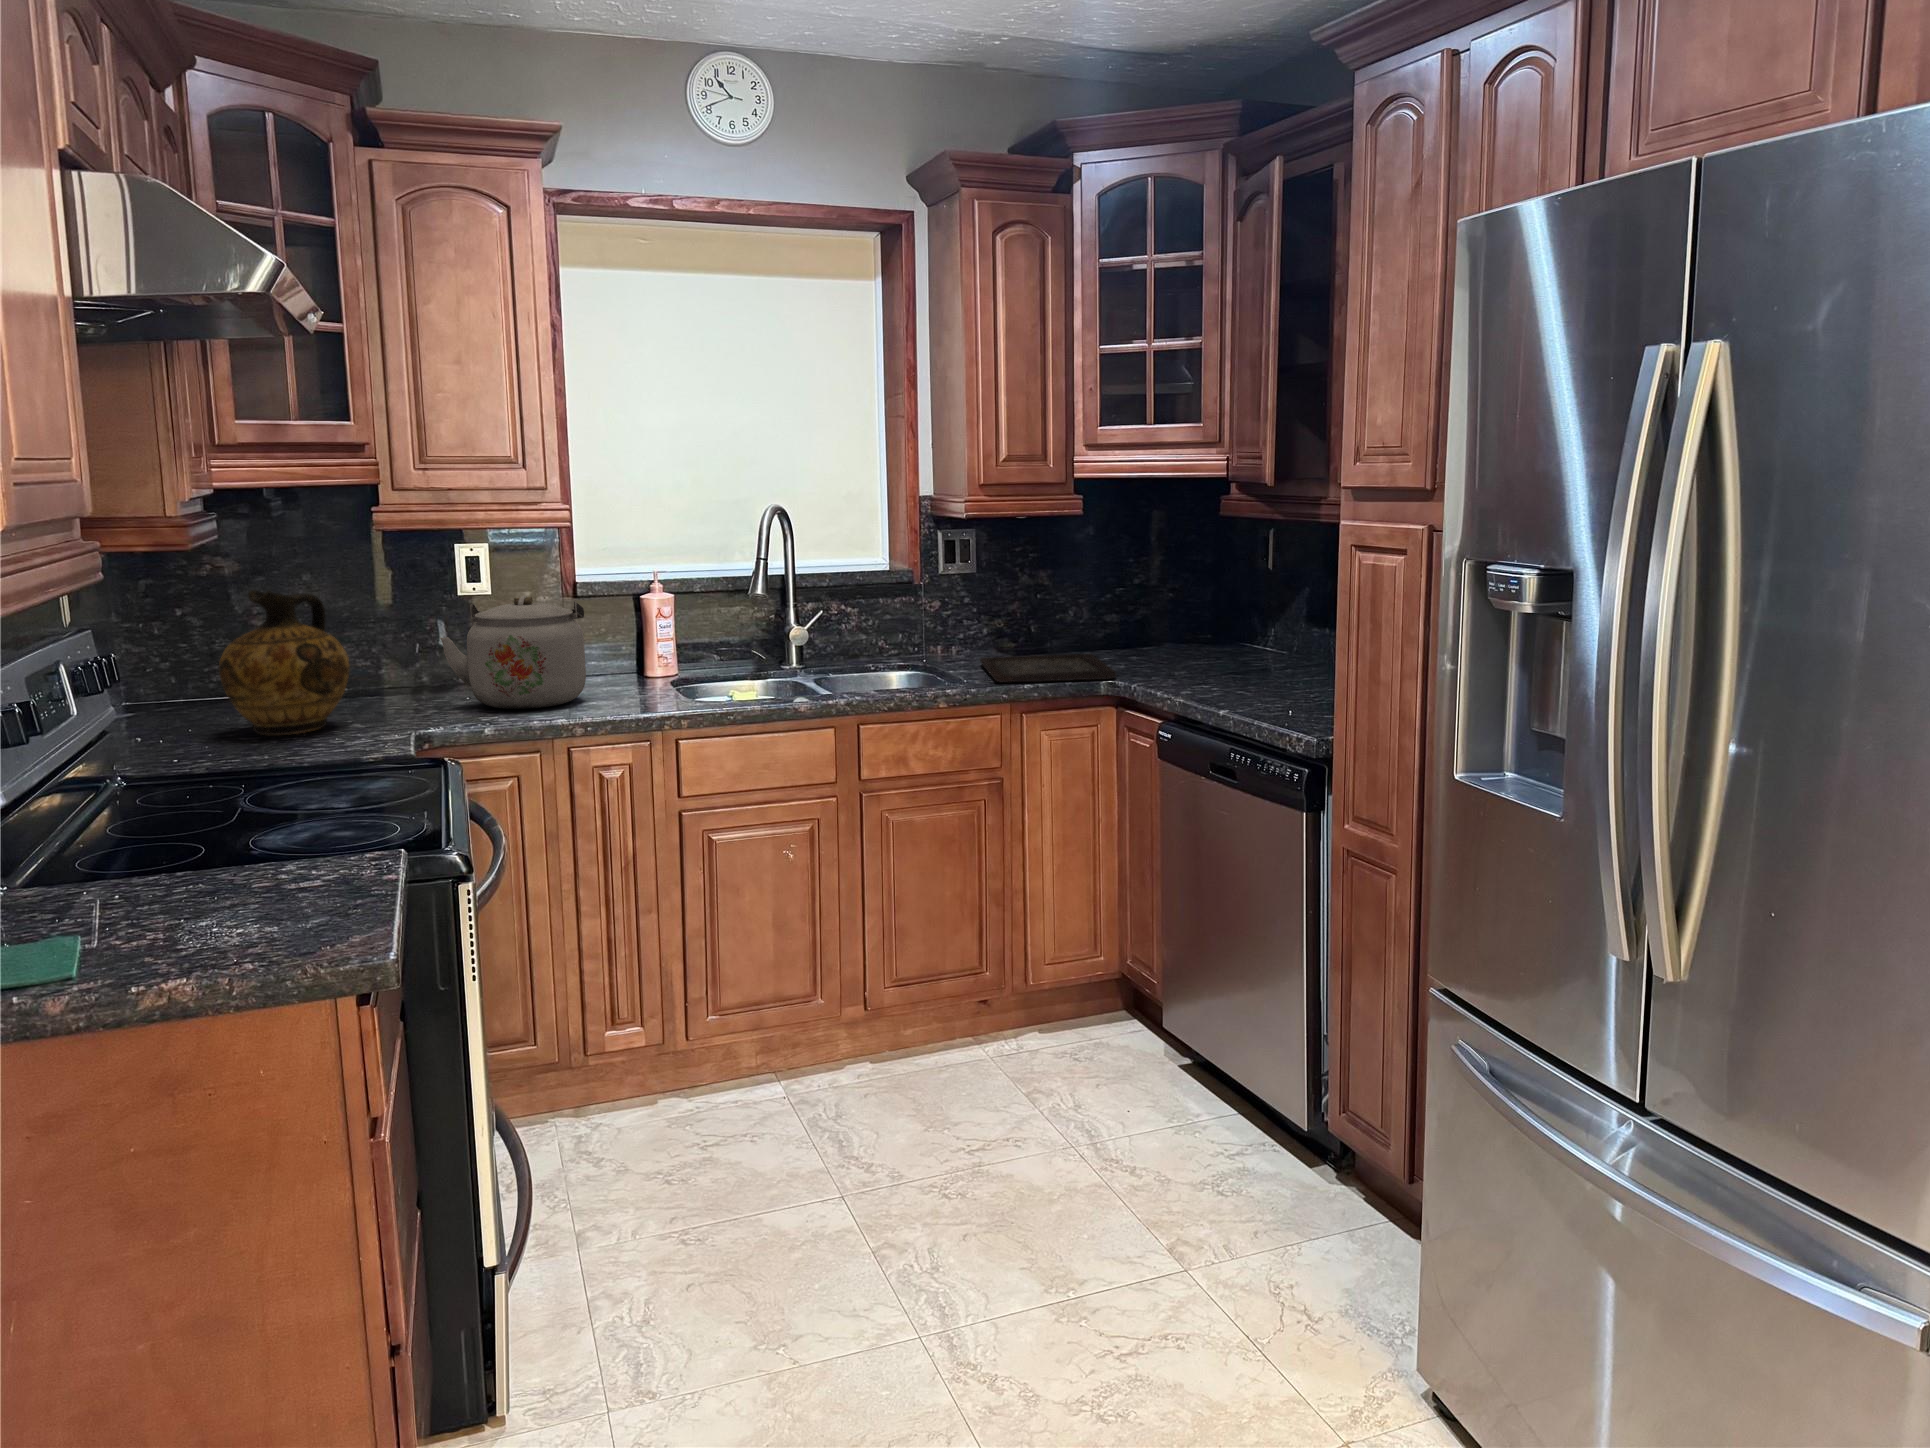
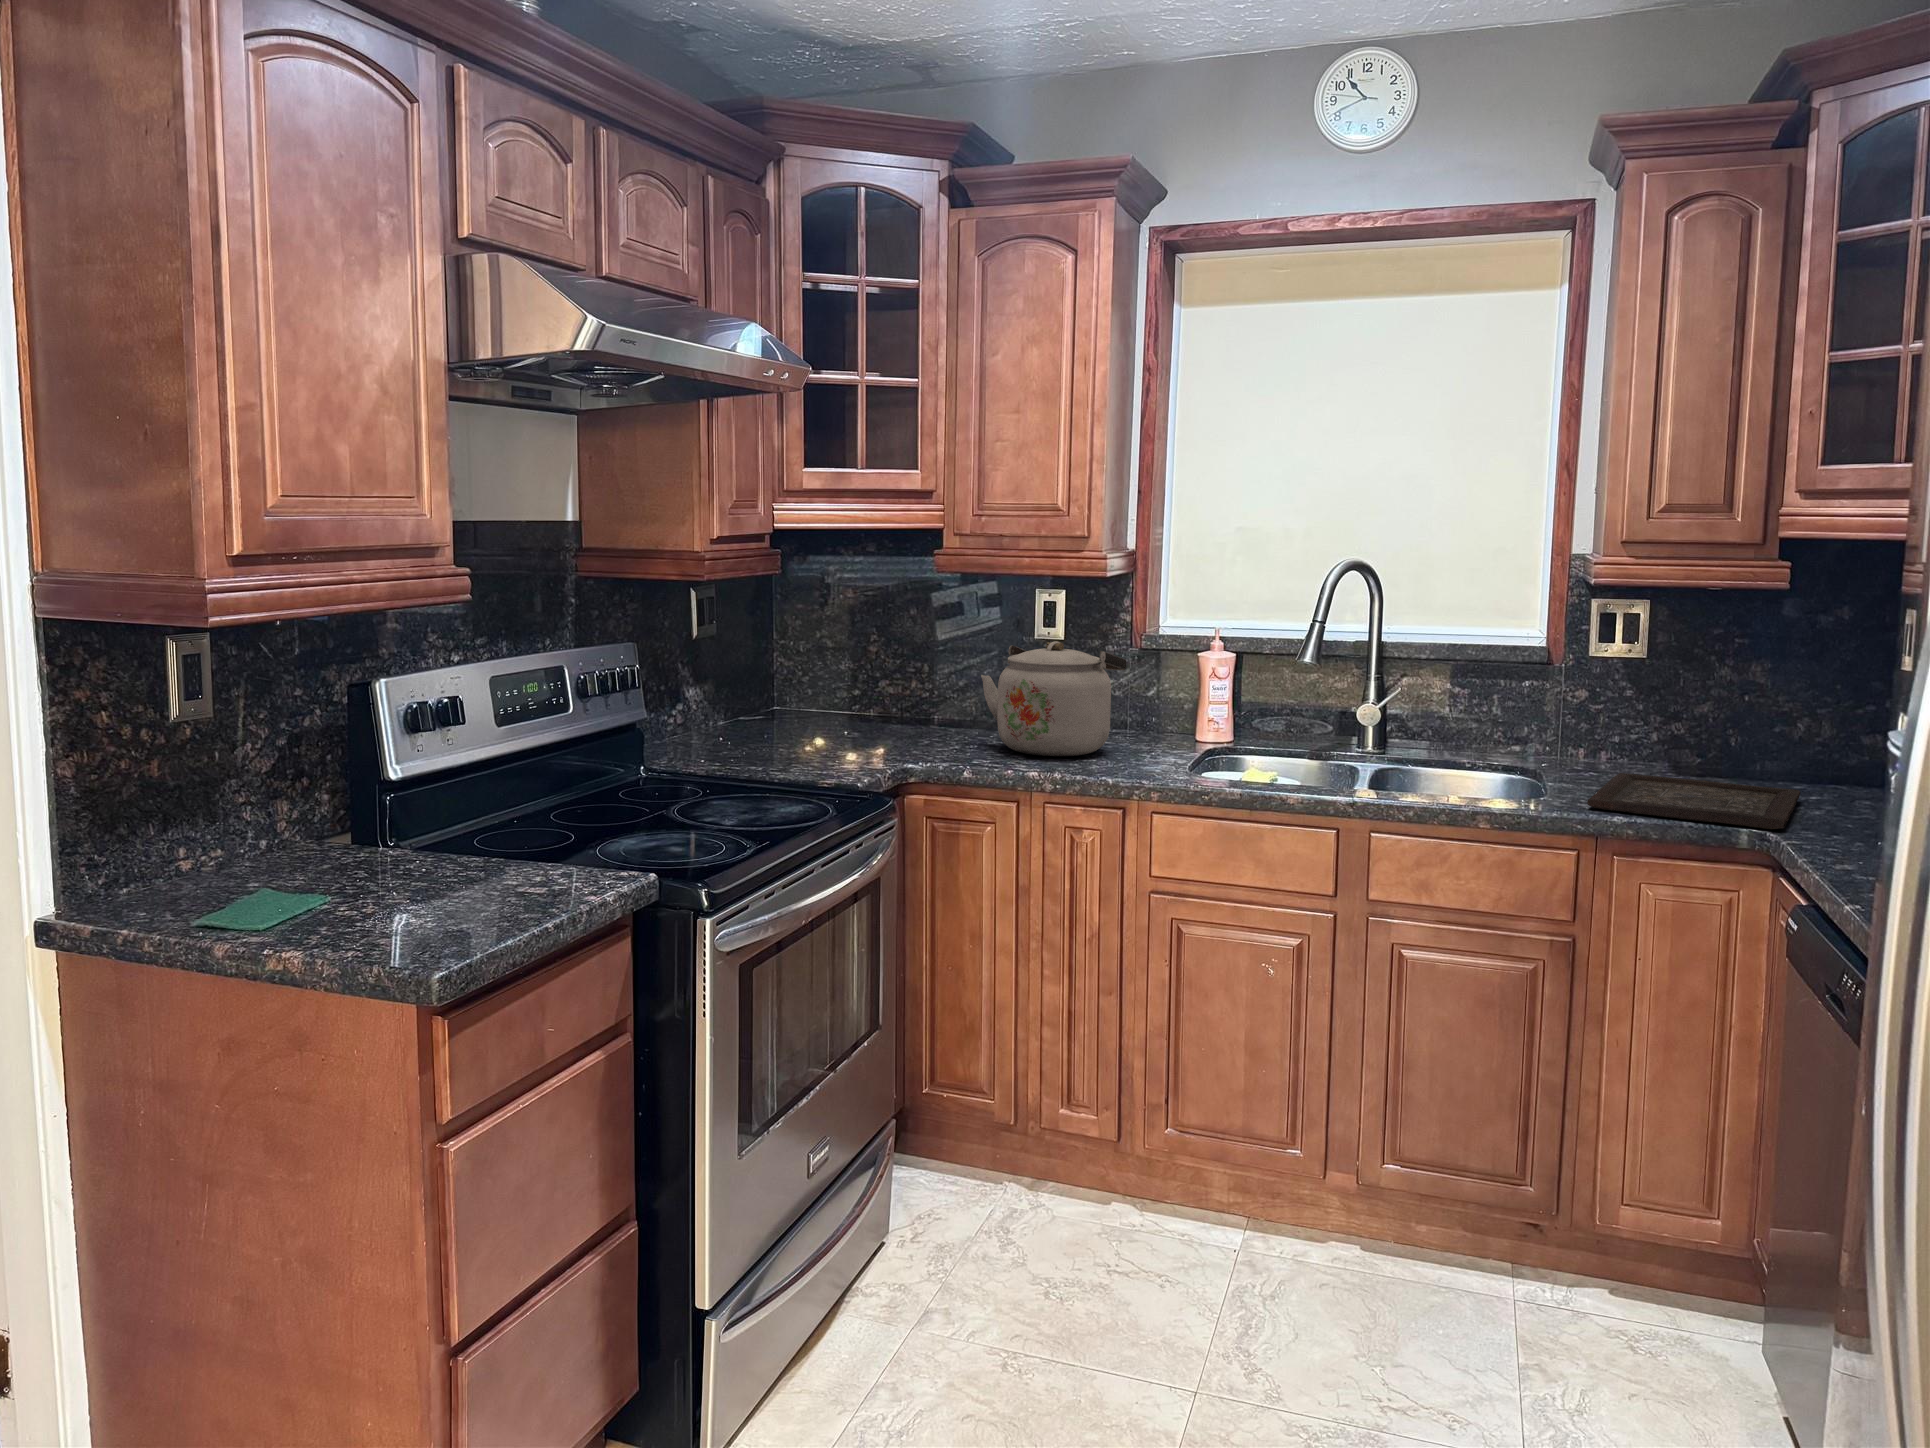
ceramic jug: present [219,590,350,735] -> none [784,616,889,748]

